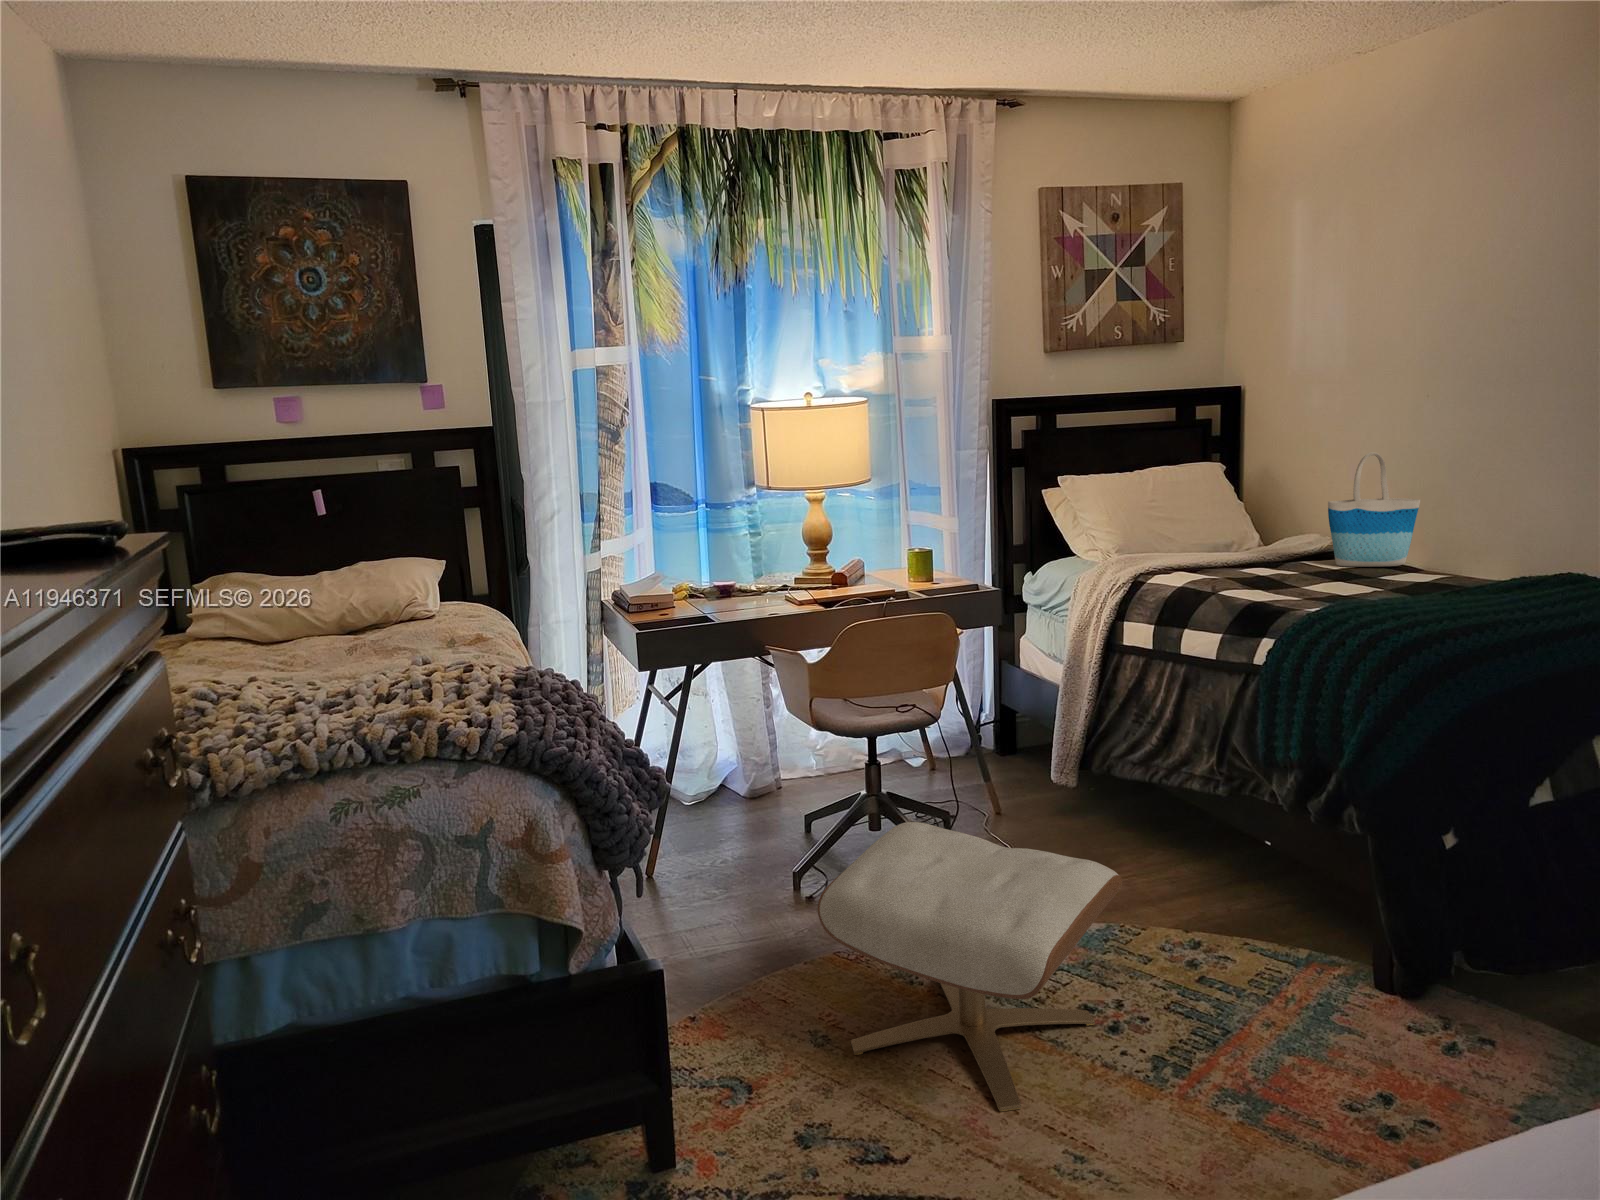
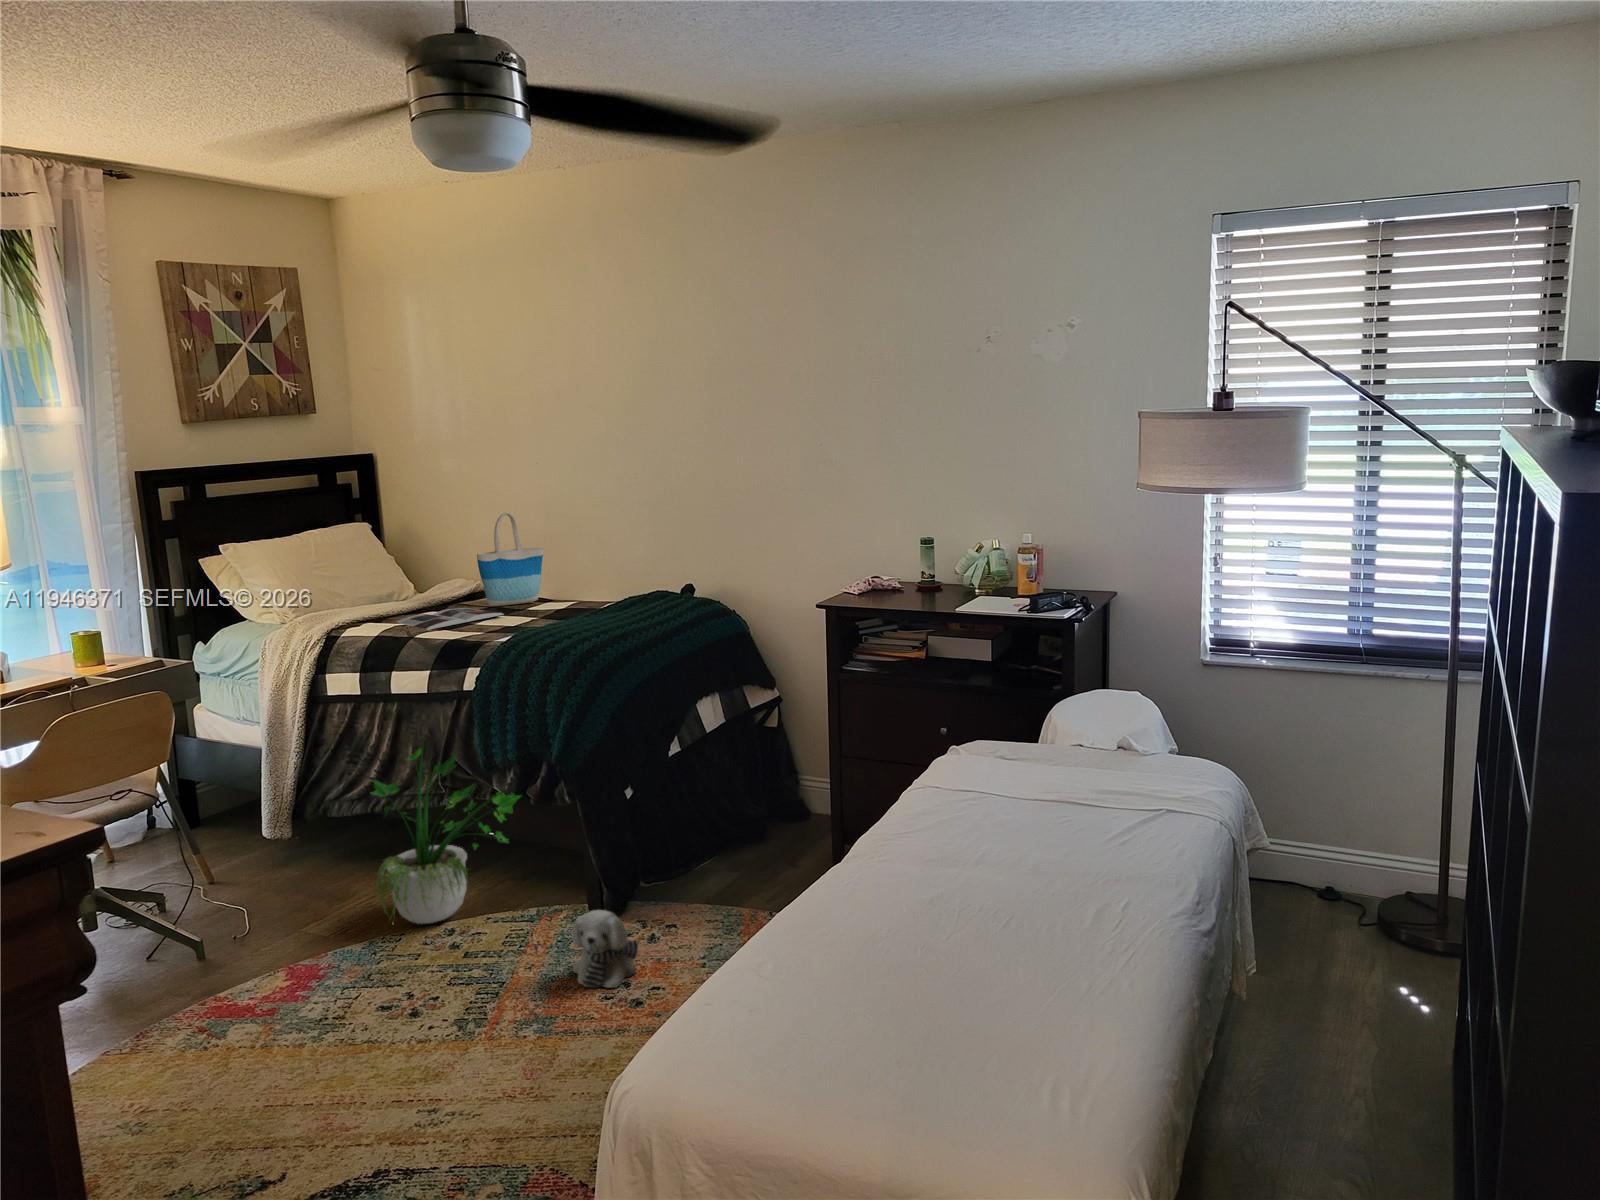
magazine: none [1209,564,1347,586] -> present [396,608,504,630]
potted plant: none [1117,683,1307,926] -> present [372,742,521,924]
ottoman: present [818,822,1122,1111] -> none [119,874,412,1127]
plush toy: none [1320,987,1416,1102] -> present [572,910,638,988]

